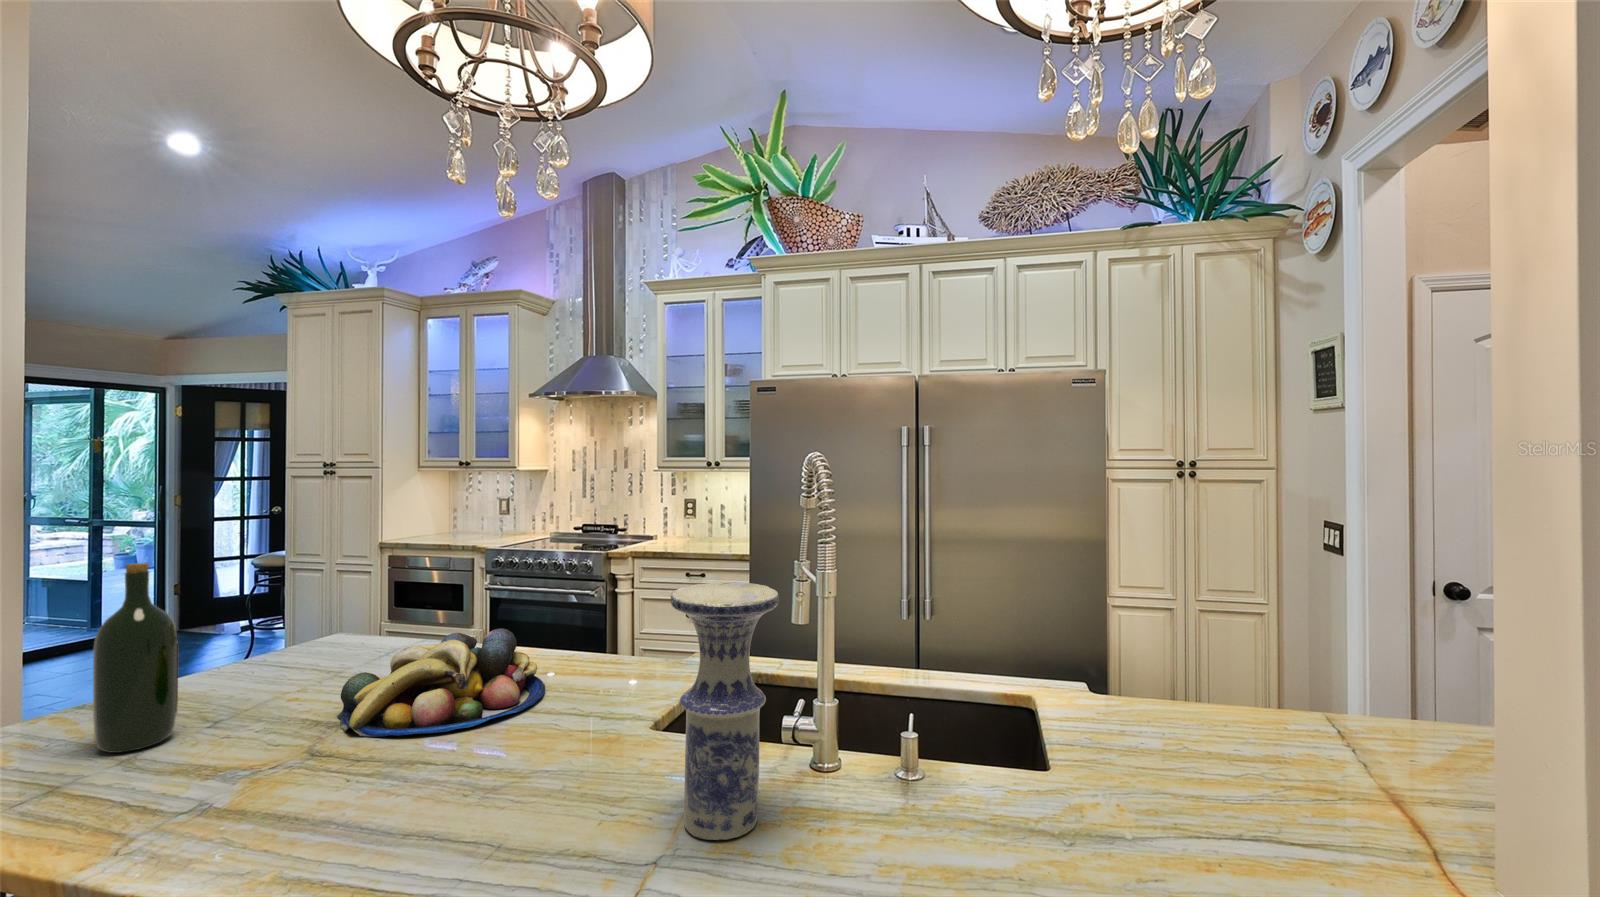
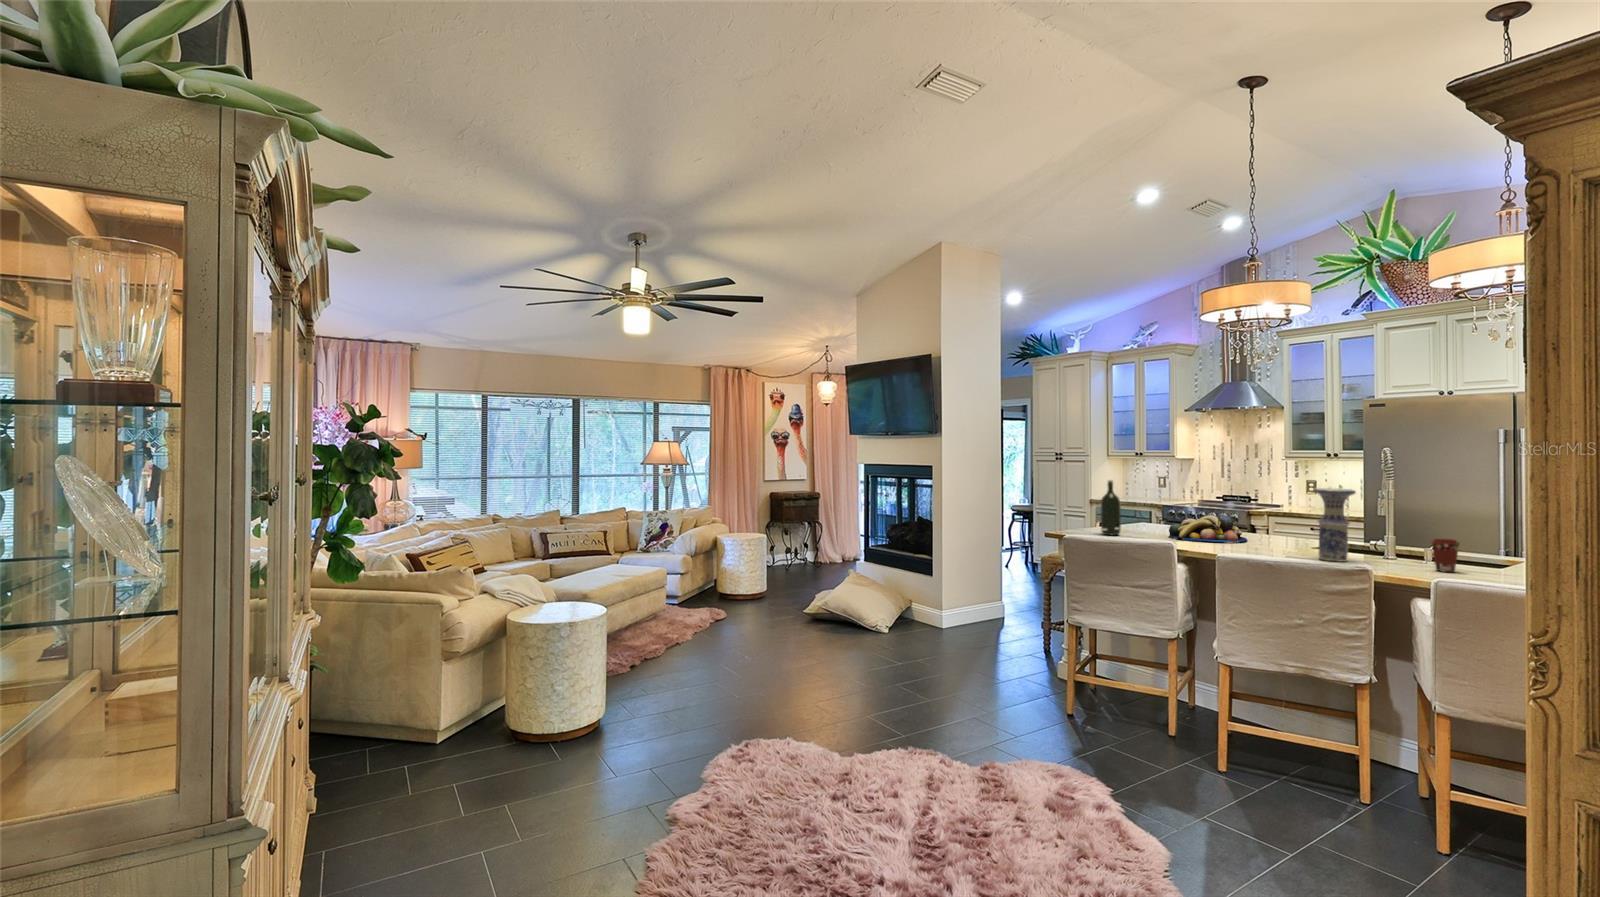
coffee cup: none [958,728,1026,844] -> present [1431,539,1459,572]

